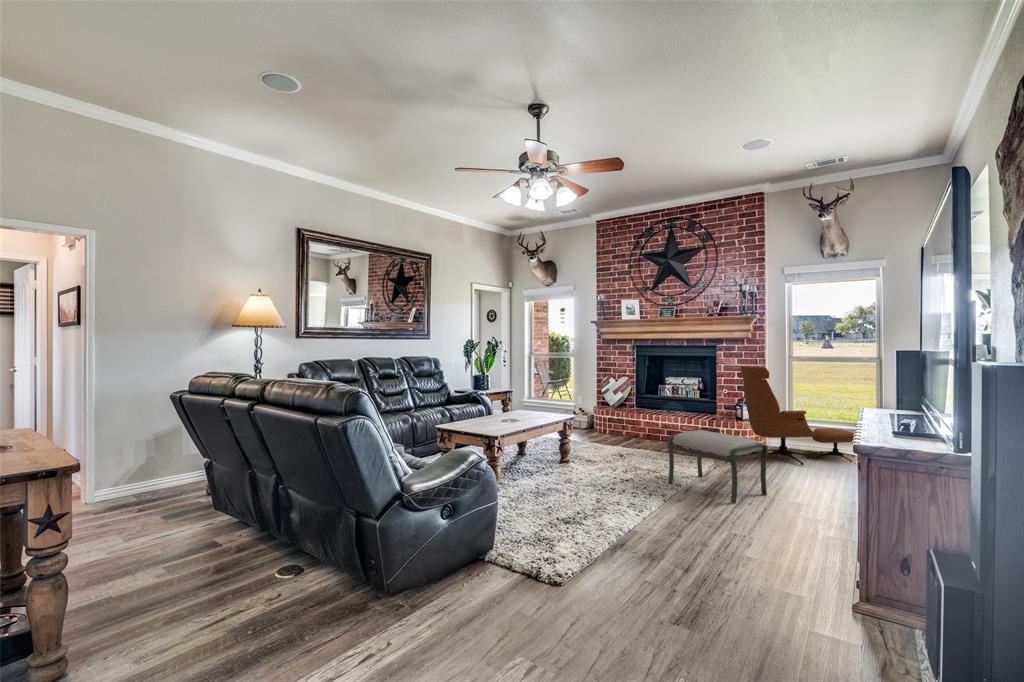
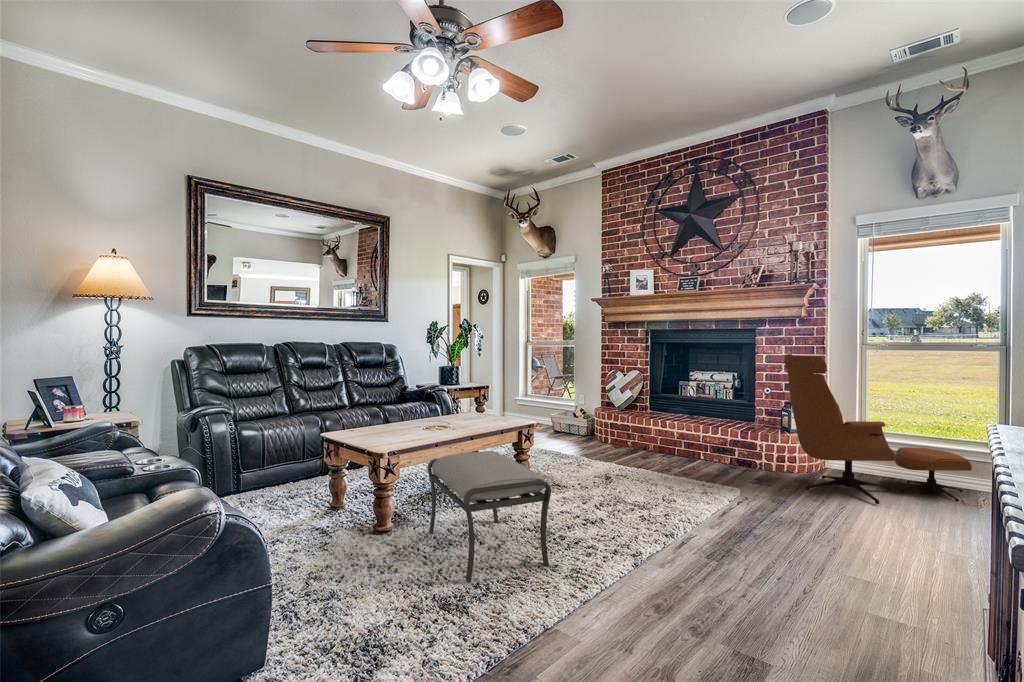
ottoman: present [667,430,768,503] -> present [427,451,551,582]

